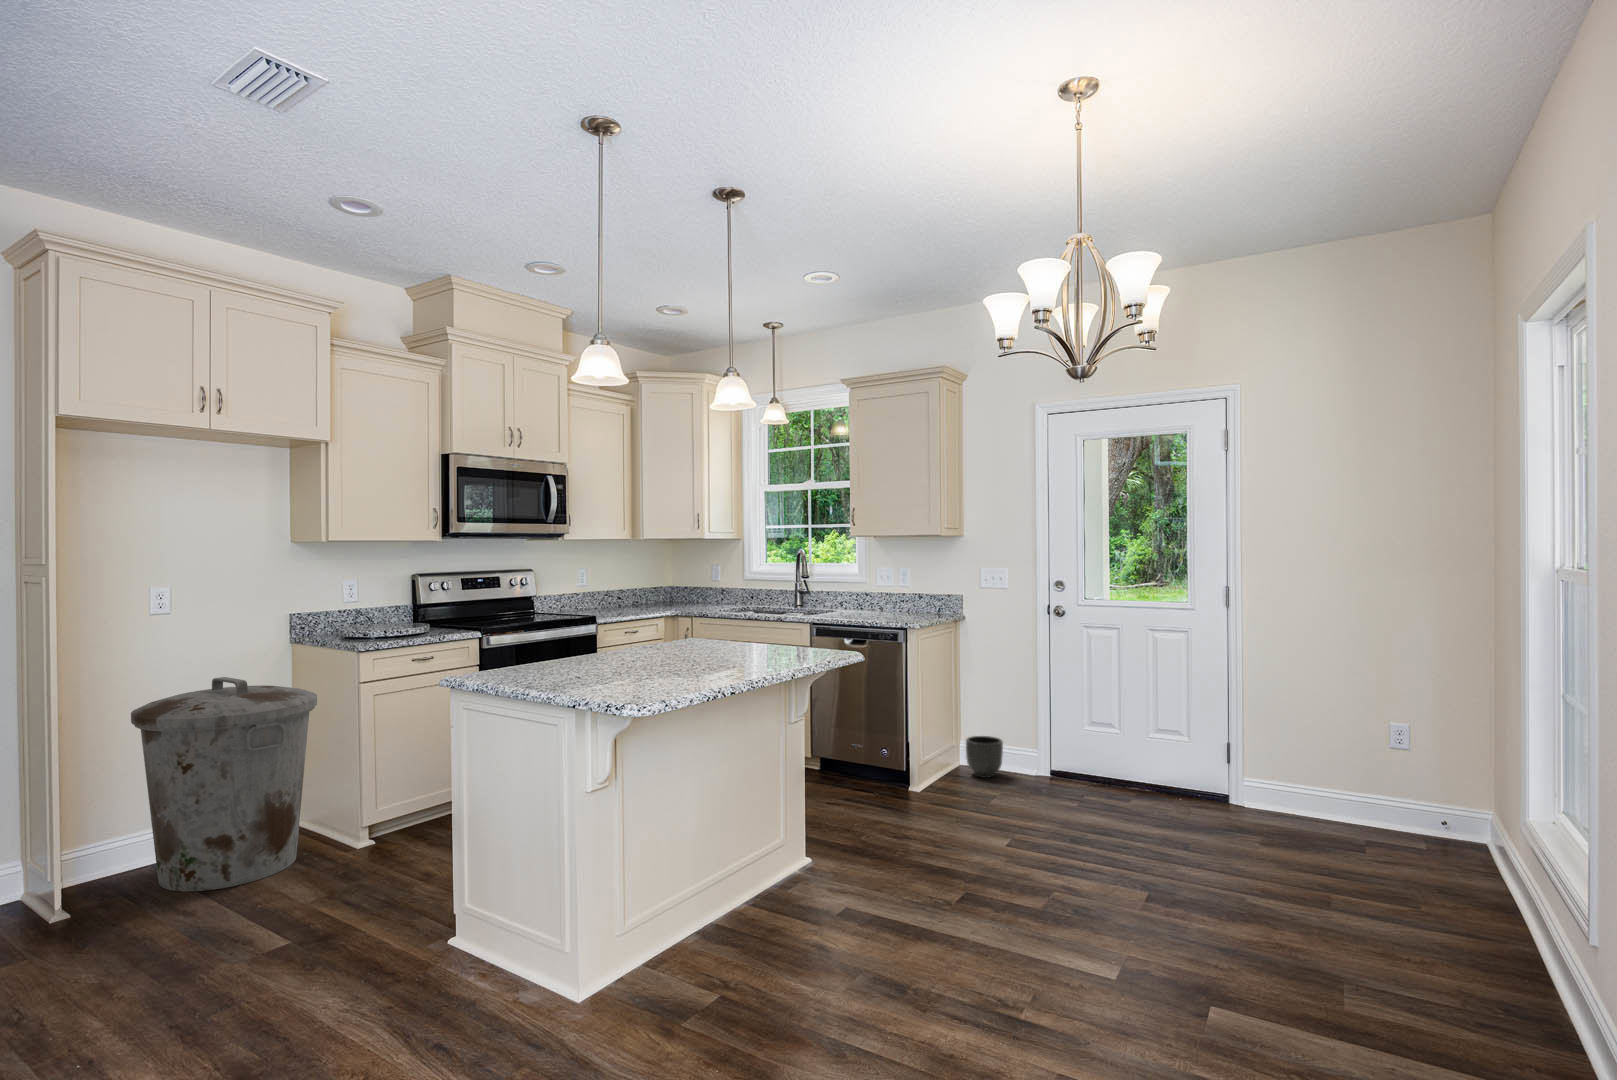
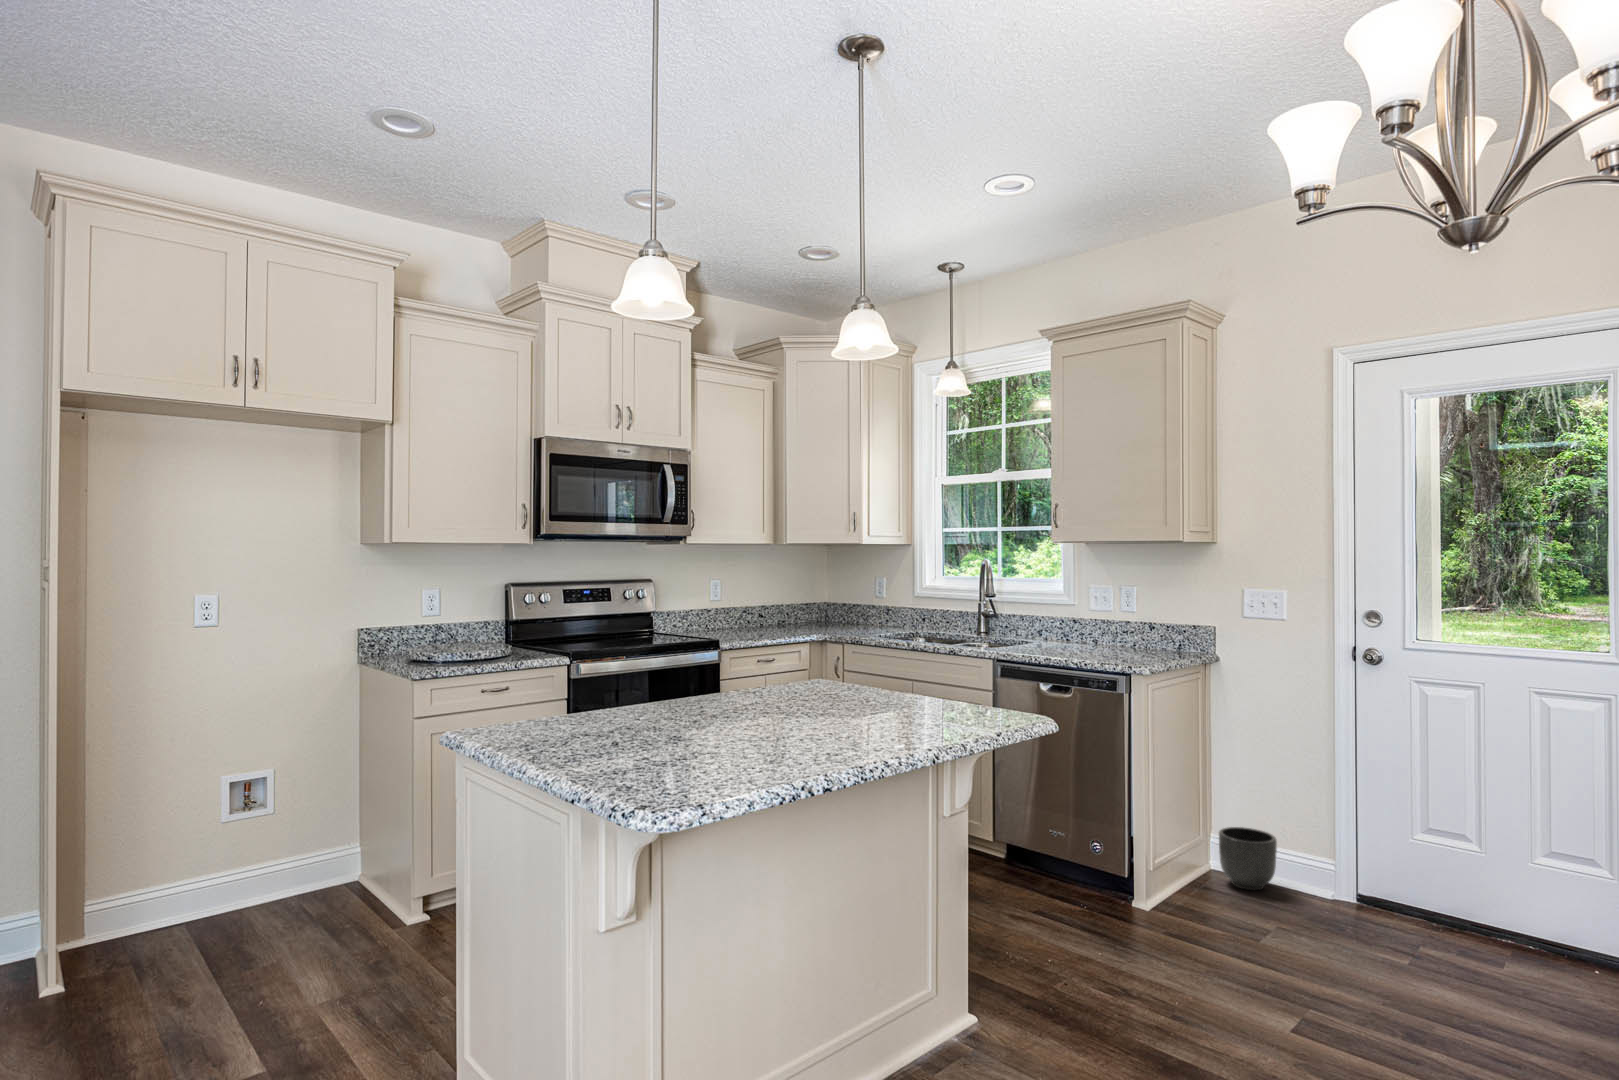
trash can: present [131,677,317,891] -> none [147,704,366,970]

